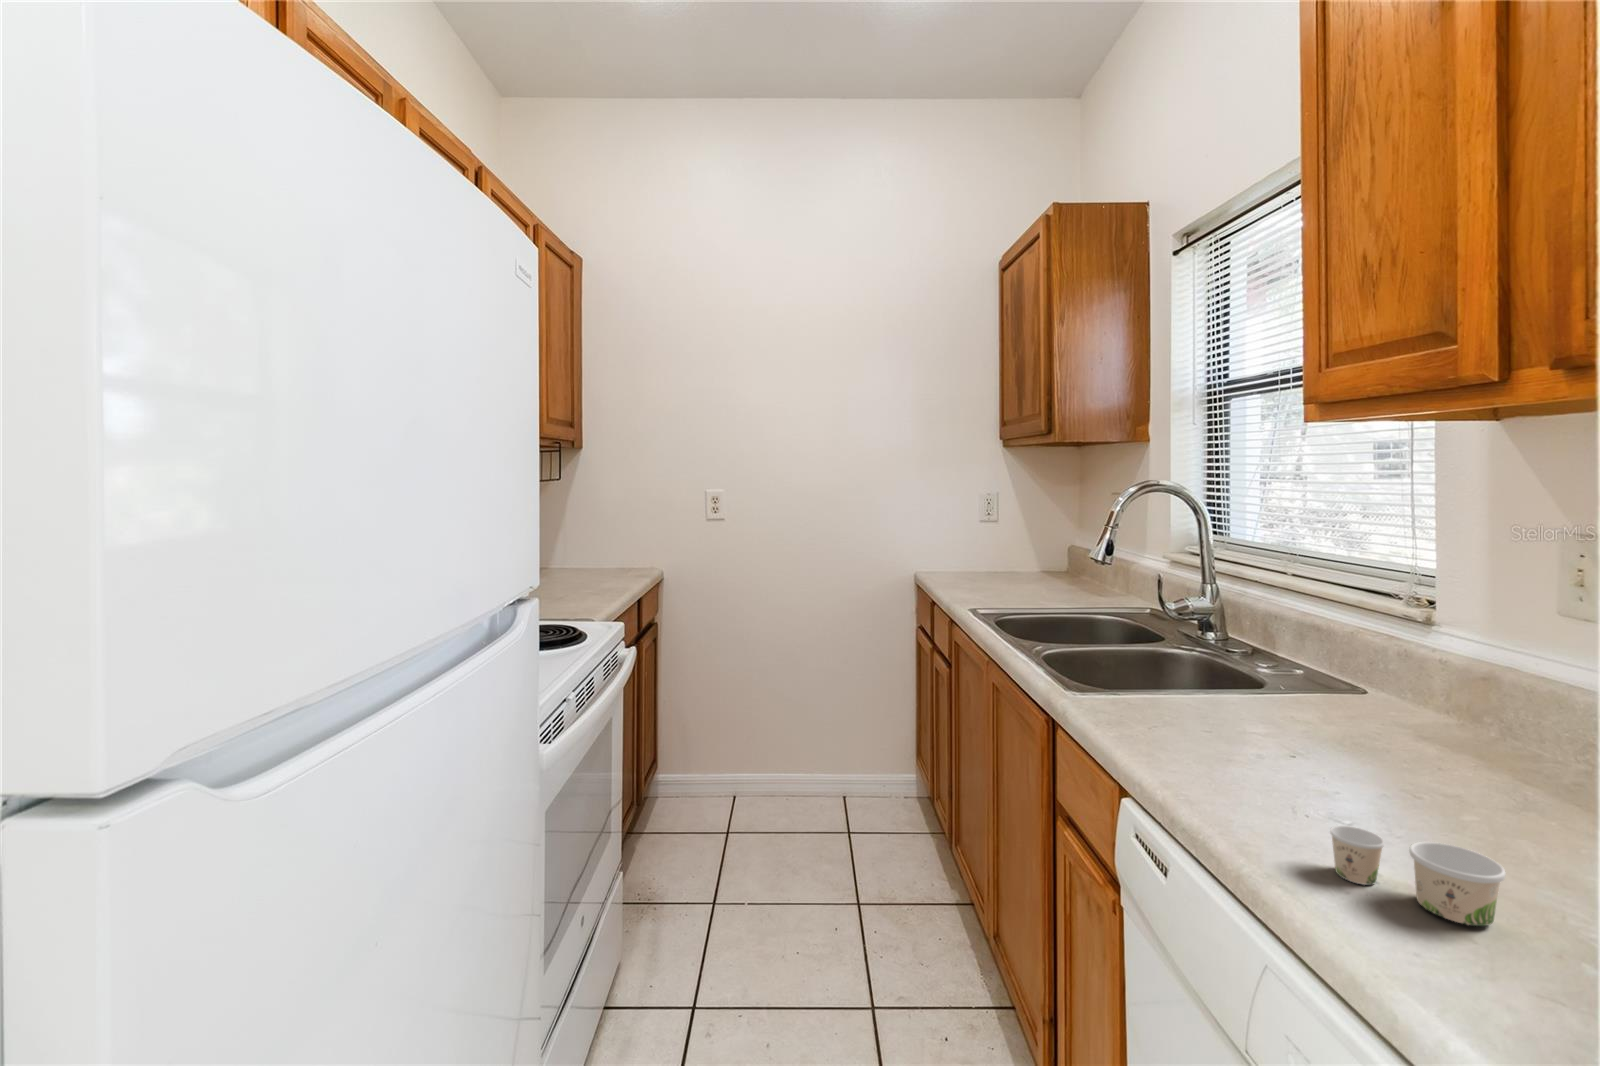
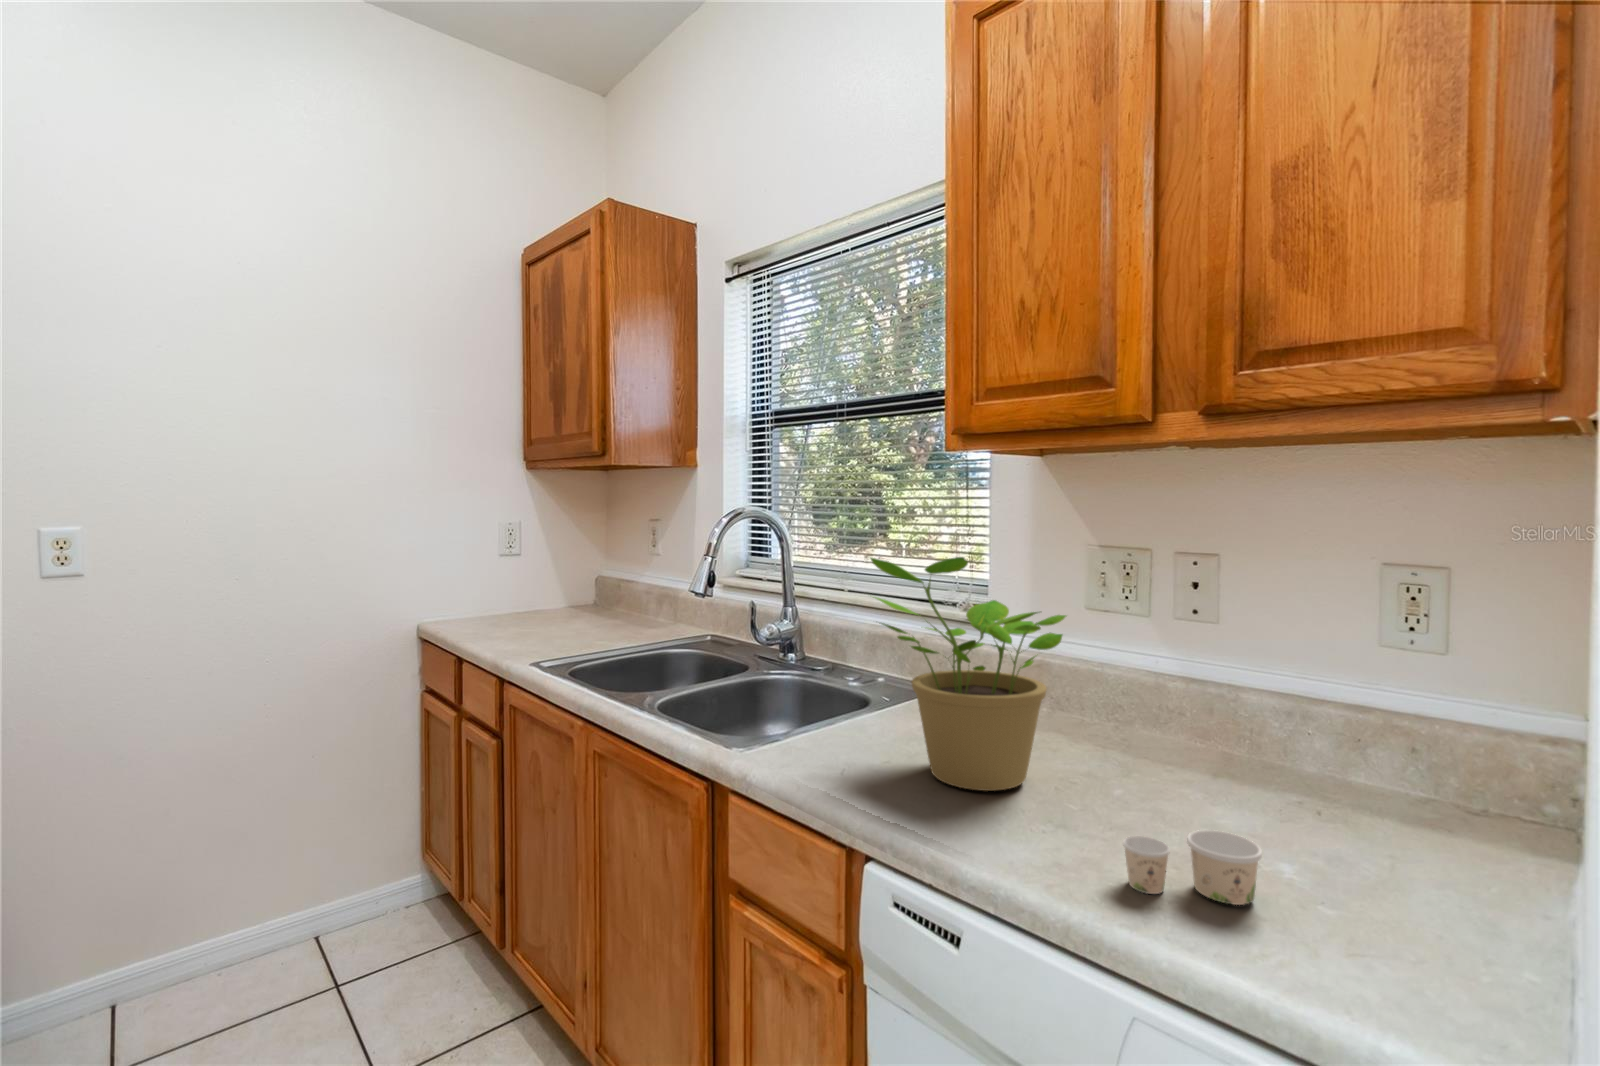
potted plant: none [1162,537,1394,776] -> present [870,557,1066,791]

